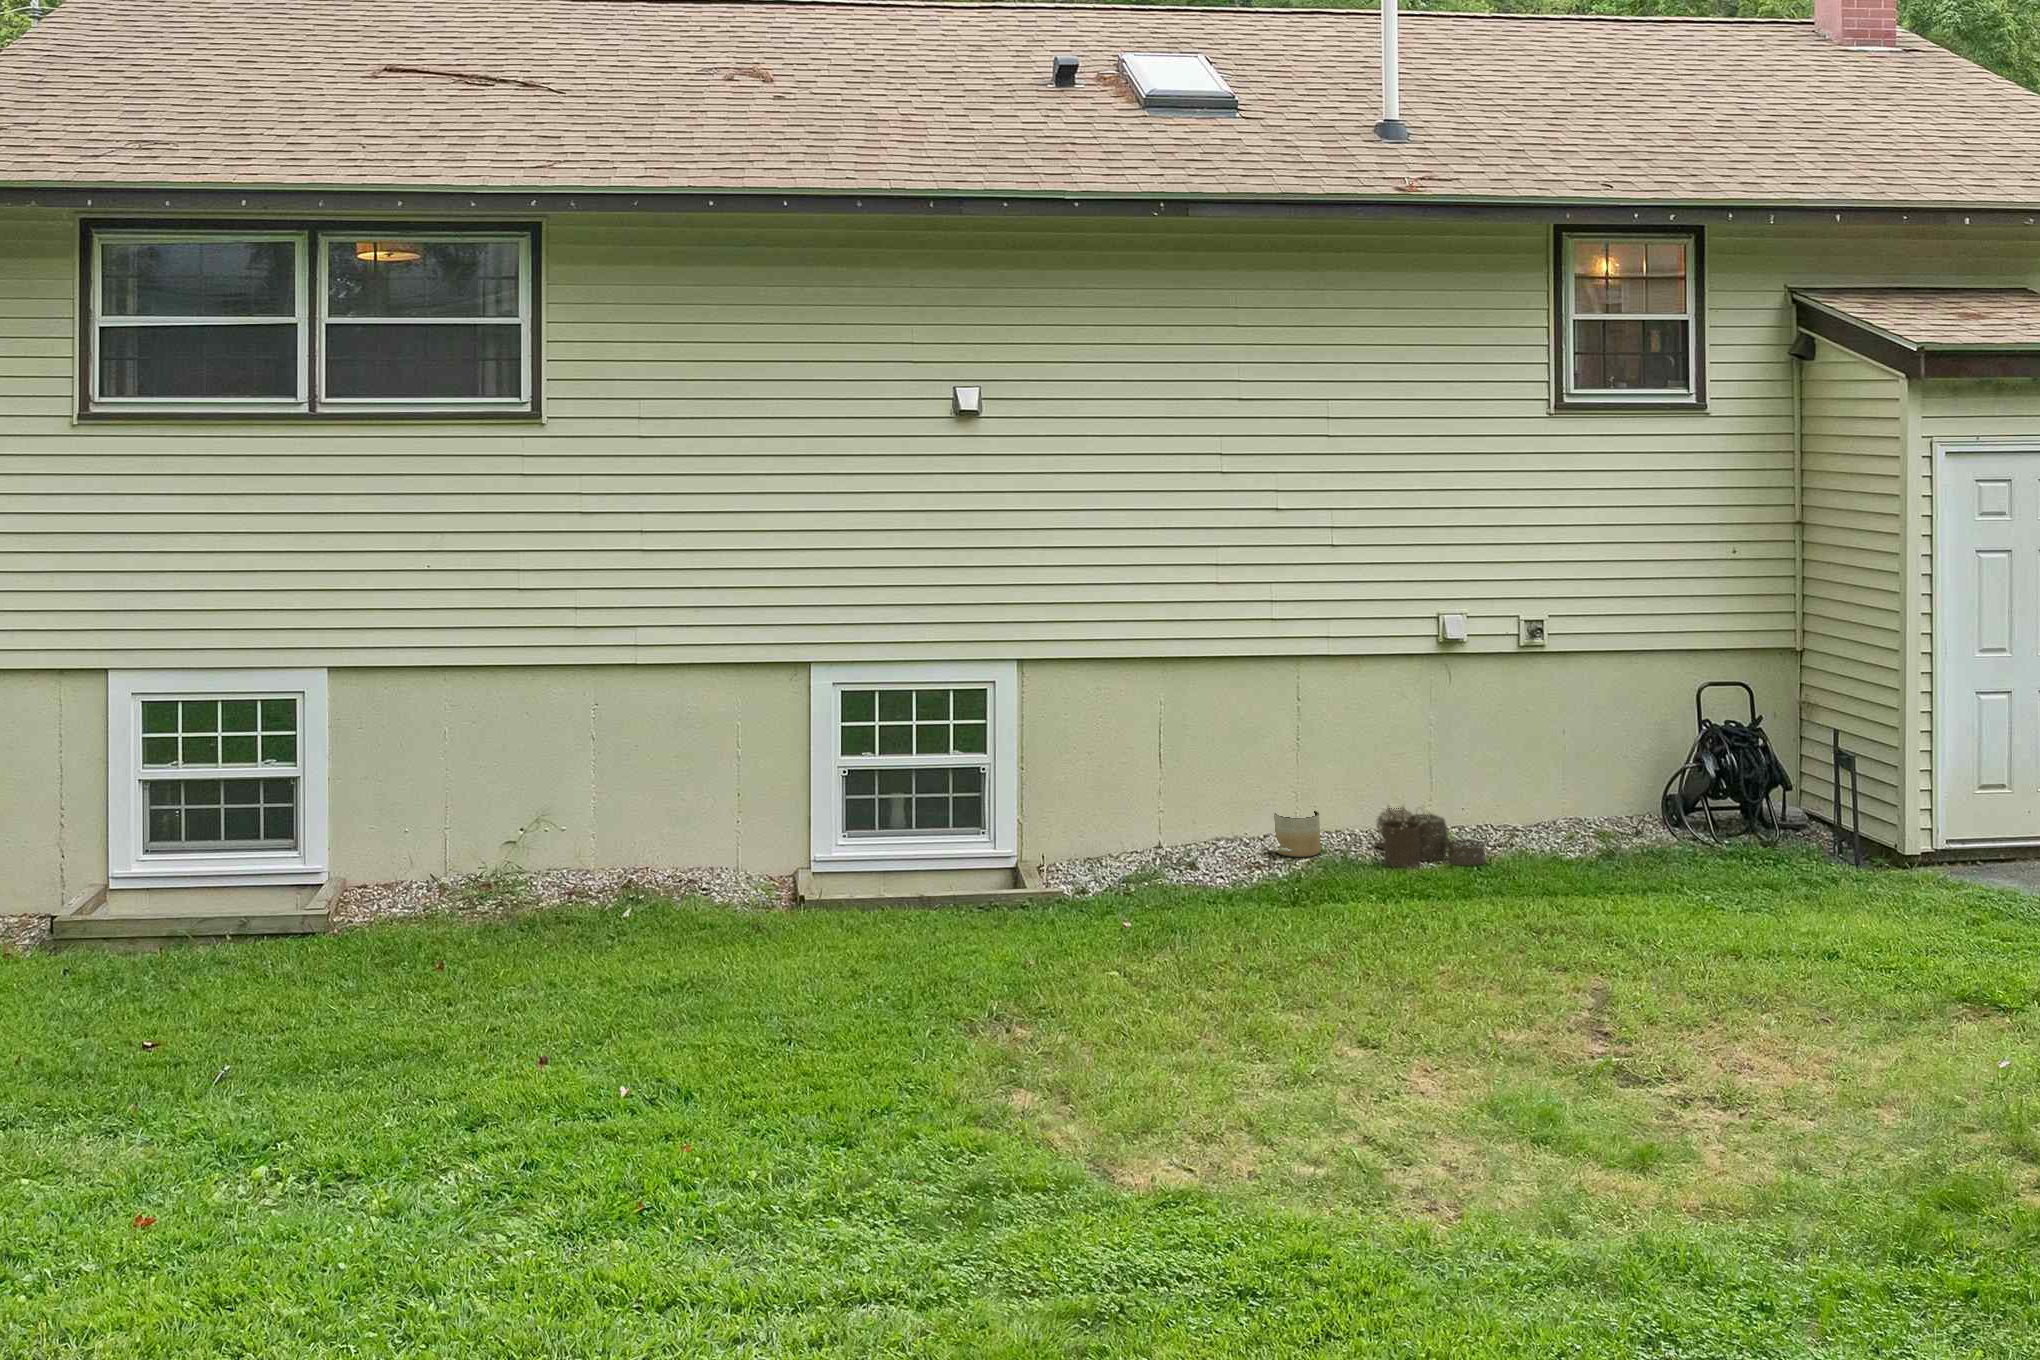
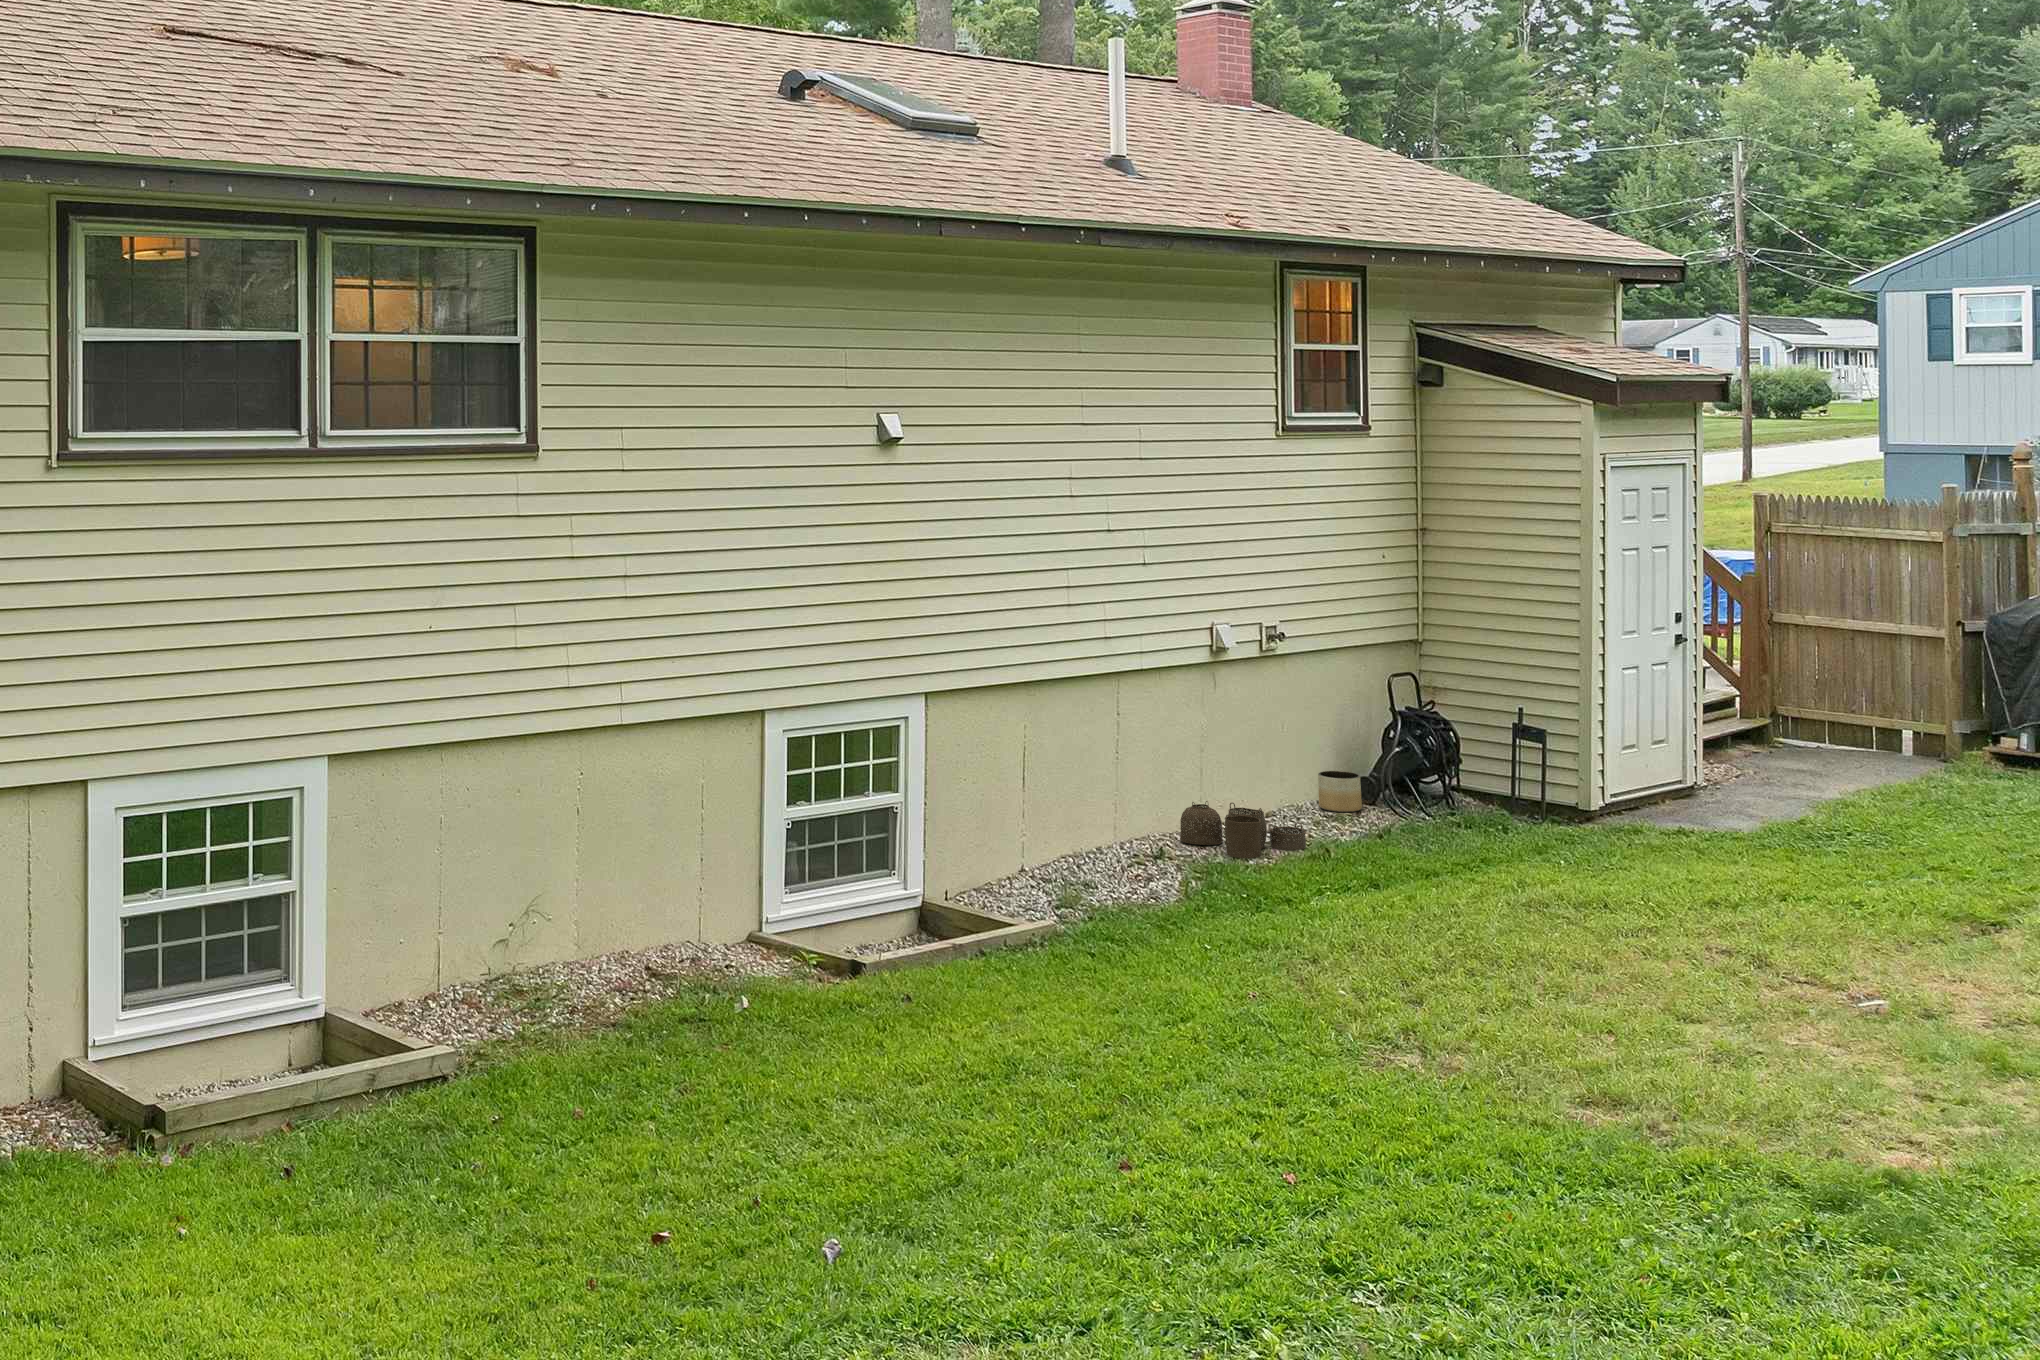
planter: present [1274,811,1321,858] -> present [1318,771,1362,812]

